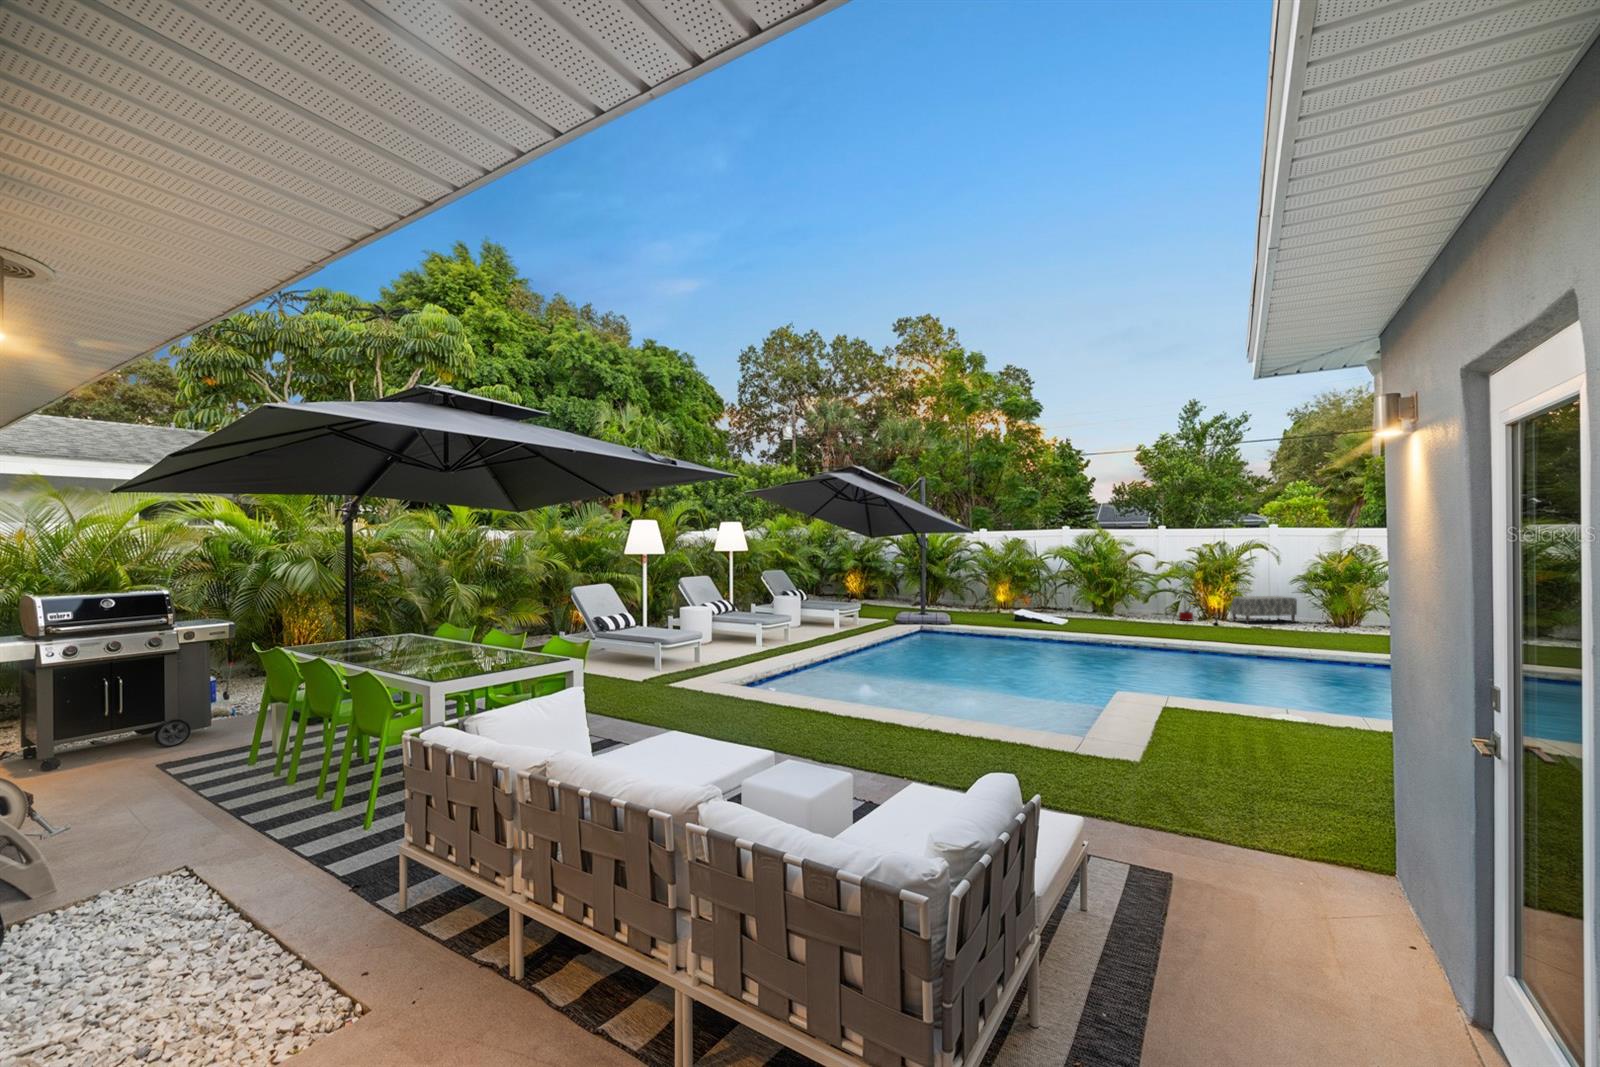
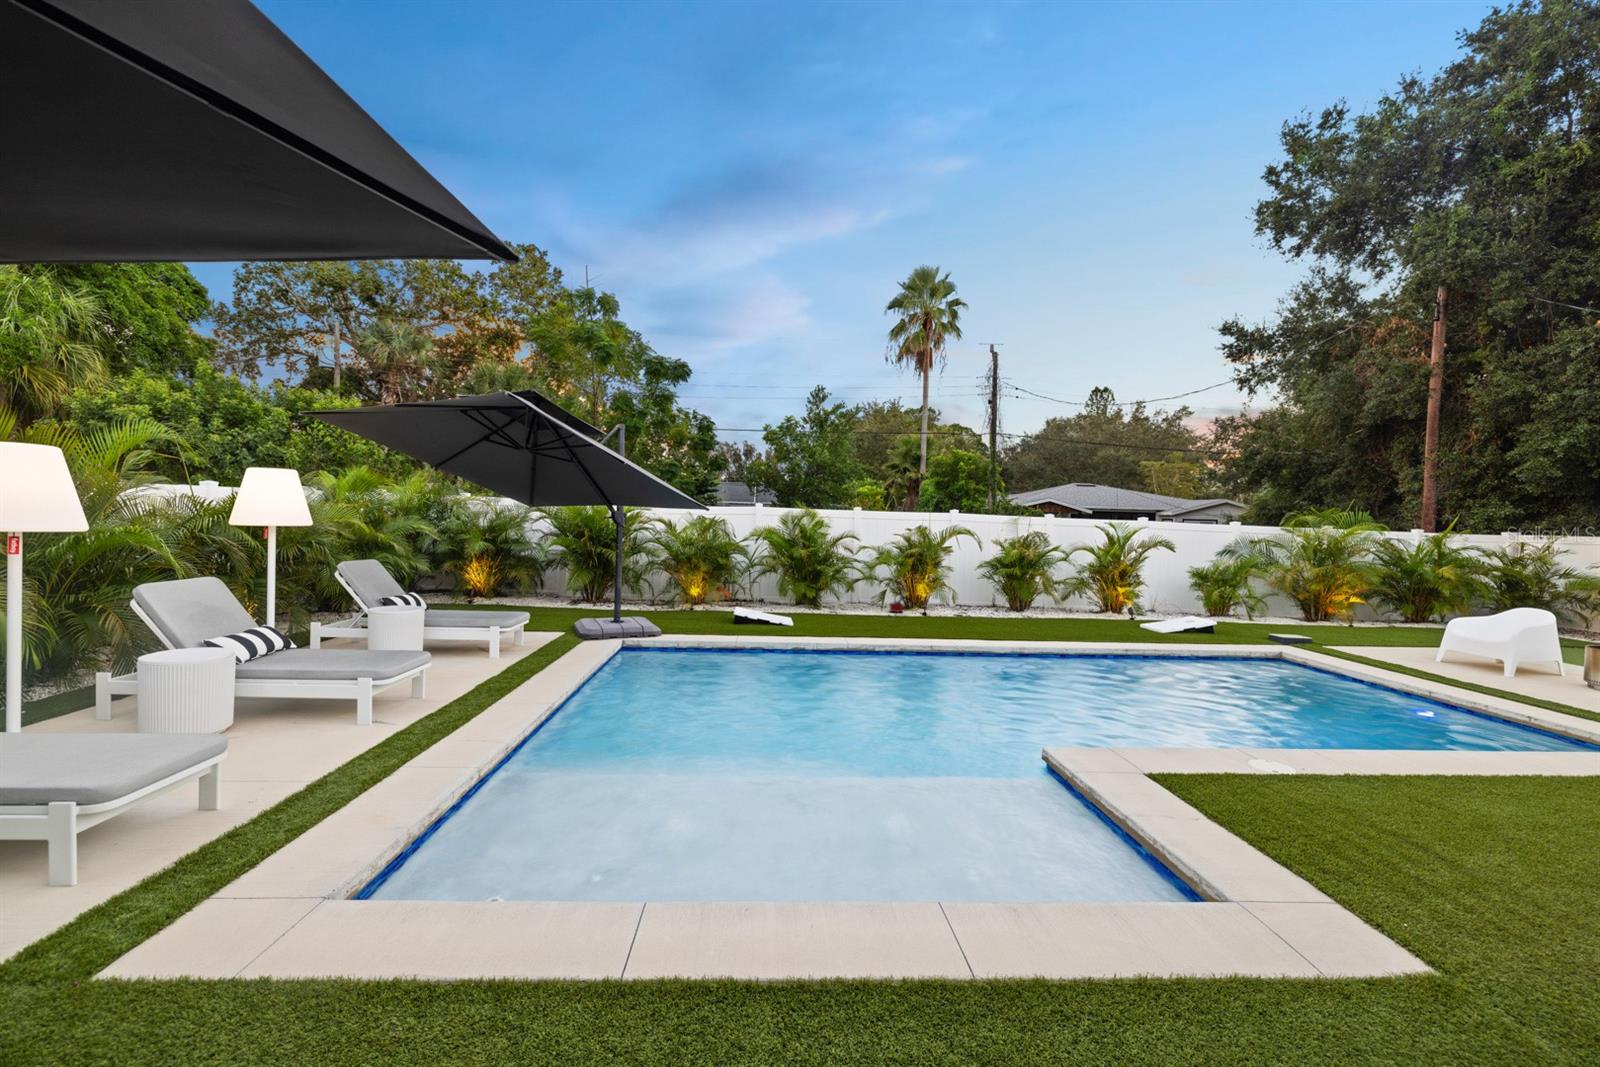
bench: present [1230,596,1297,624] -> none [934,582,988,614]

